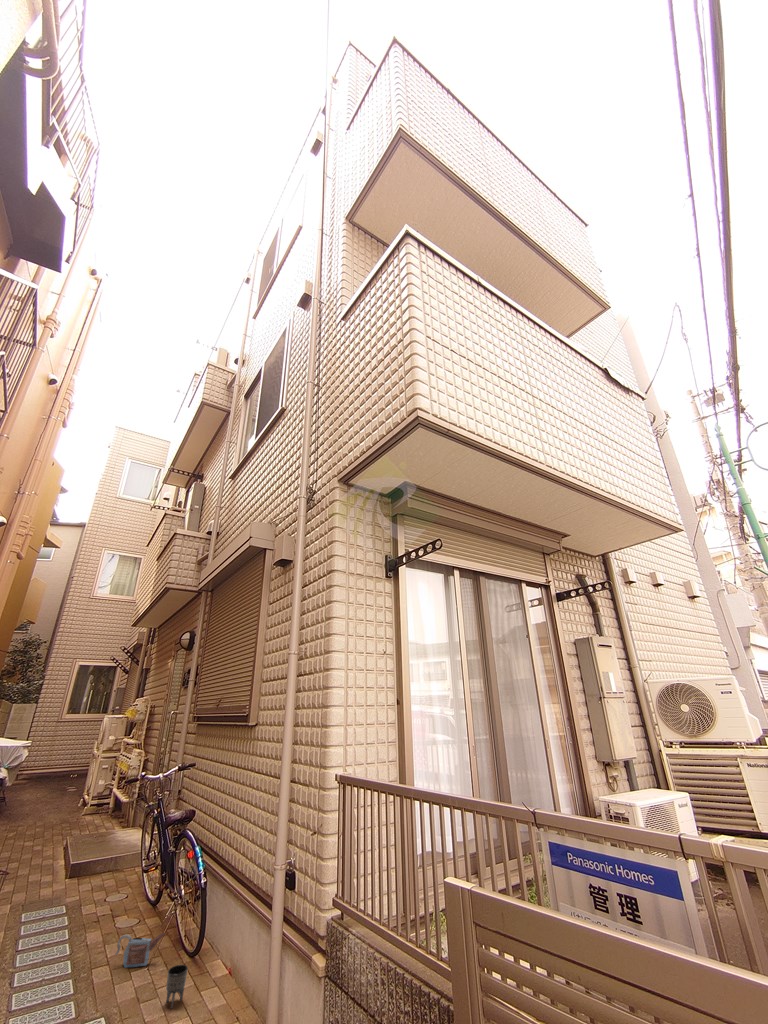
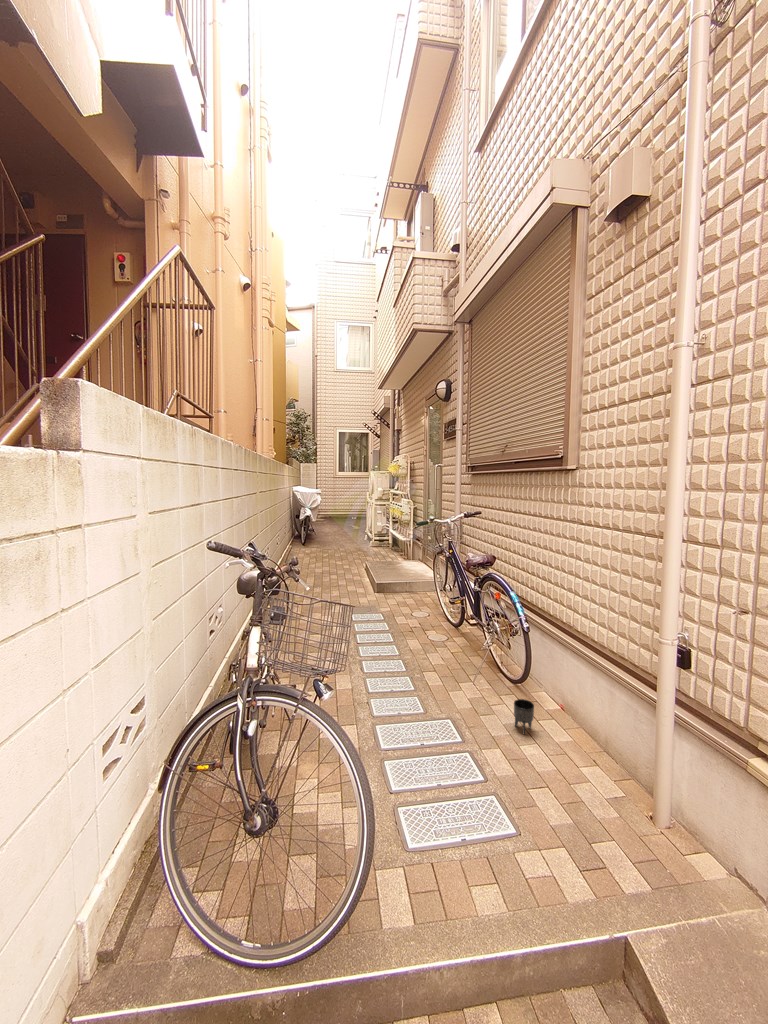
watering can: present [115,933,165,968] -> none [448,657,493,684]

